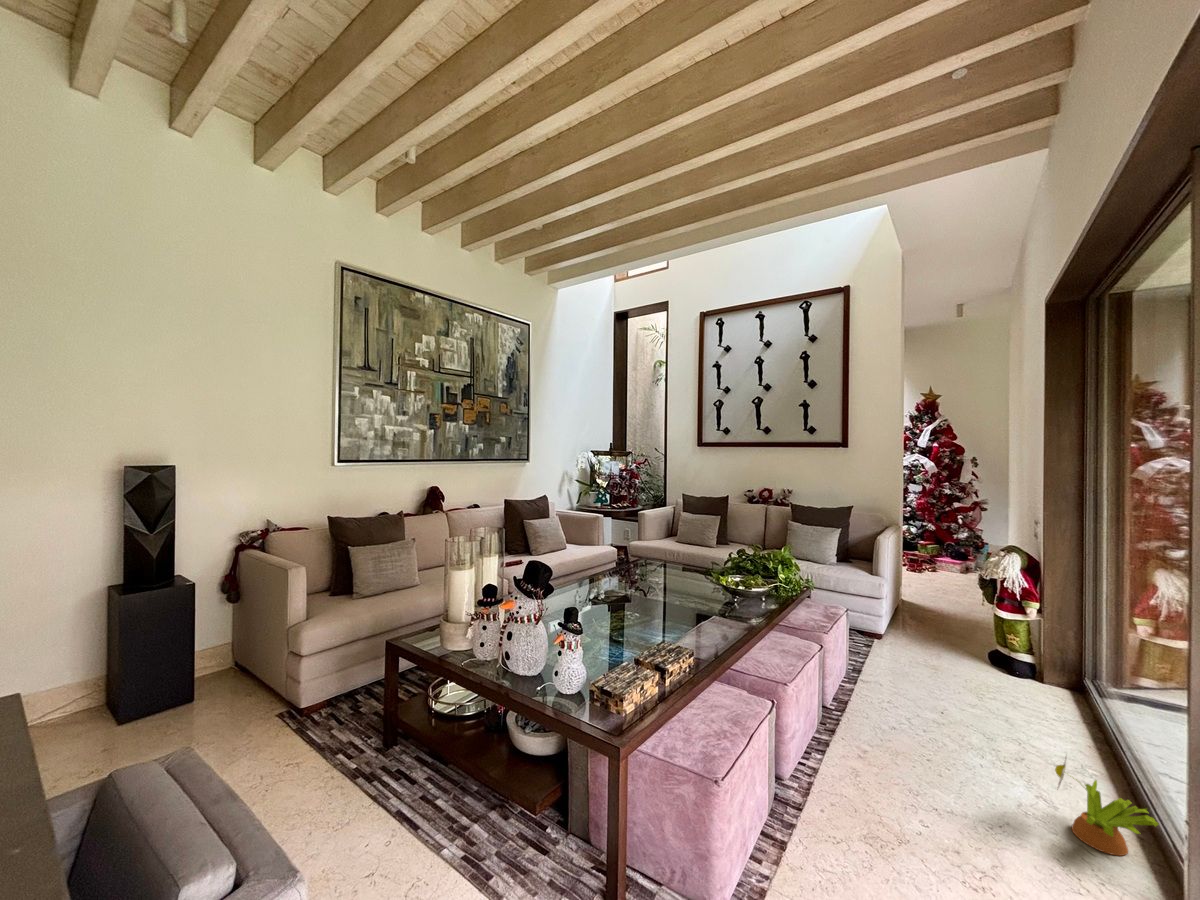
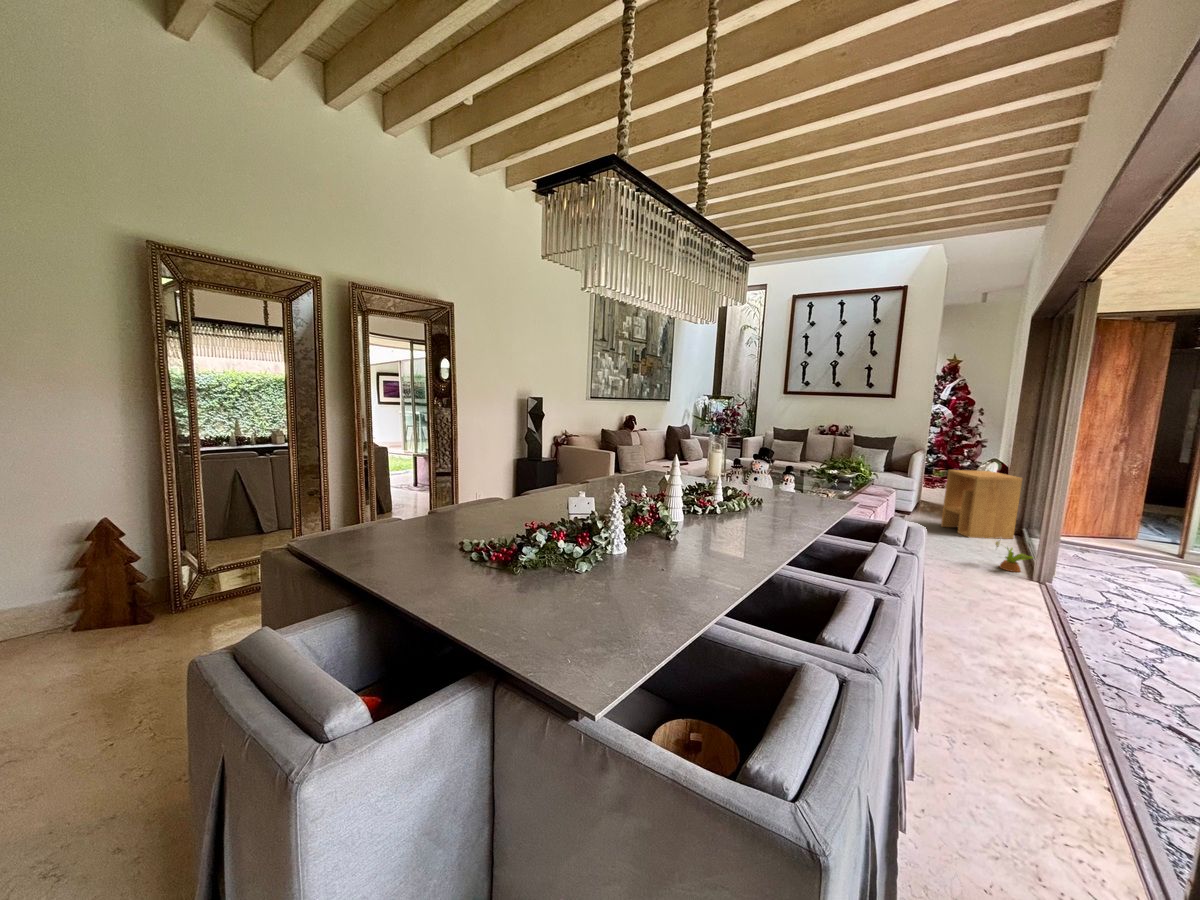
side table: none [934,568,1071,704] -> present [941,470,1022,539]

